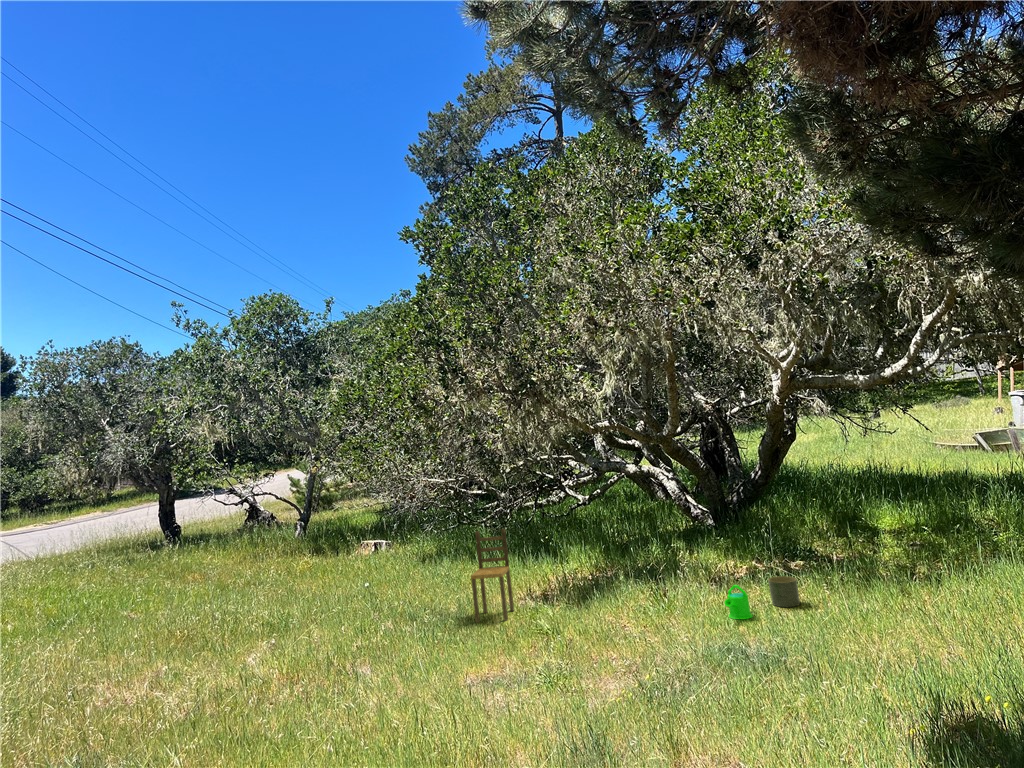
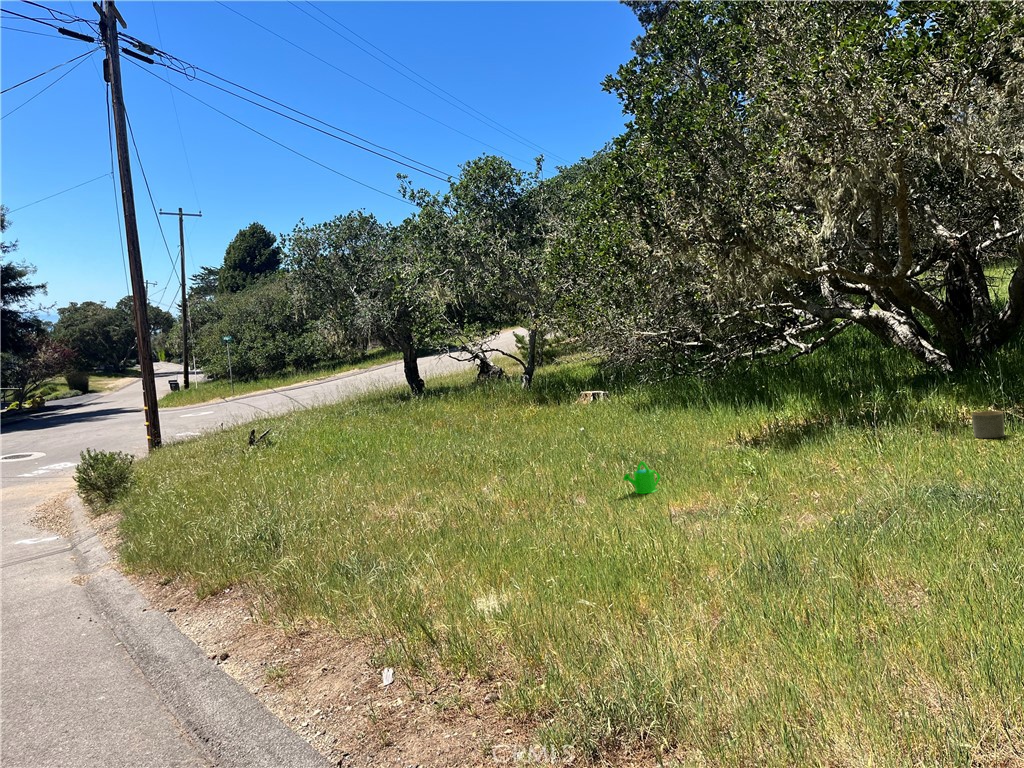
chair: present [471,529,514,623] -> none [677,371,719,450]
watering can: present [724,585,753,619] -> present [623,461,660,494]

